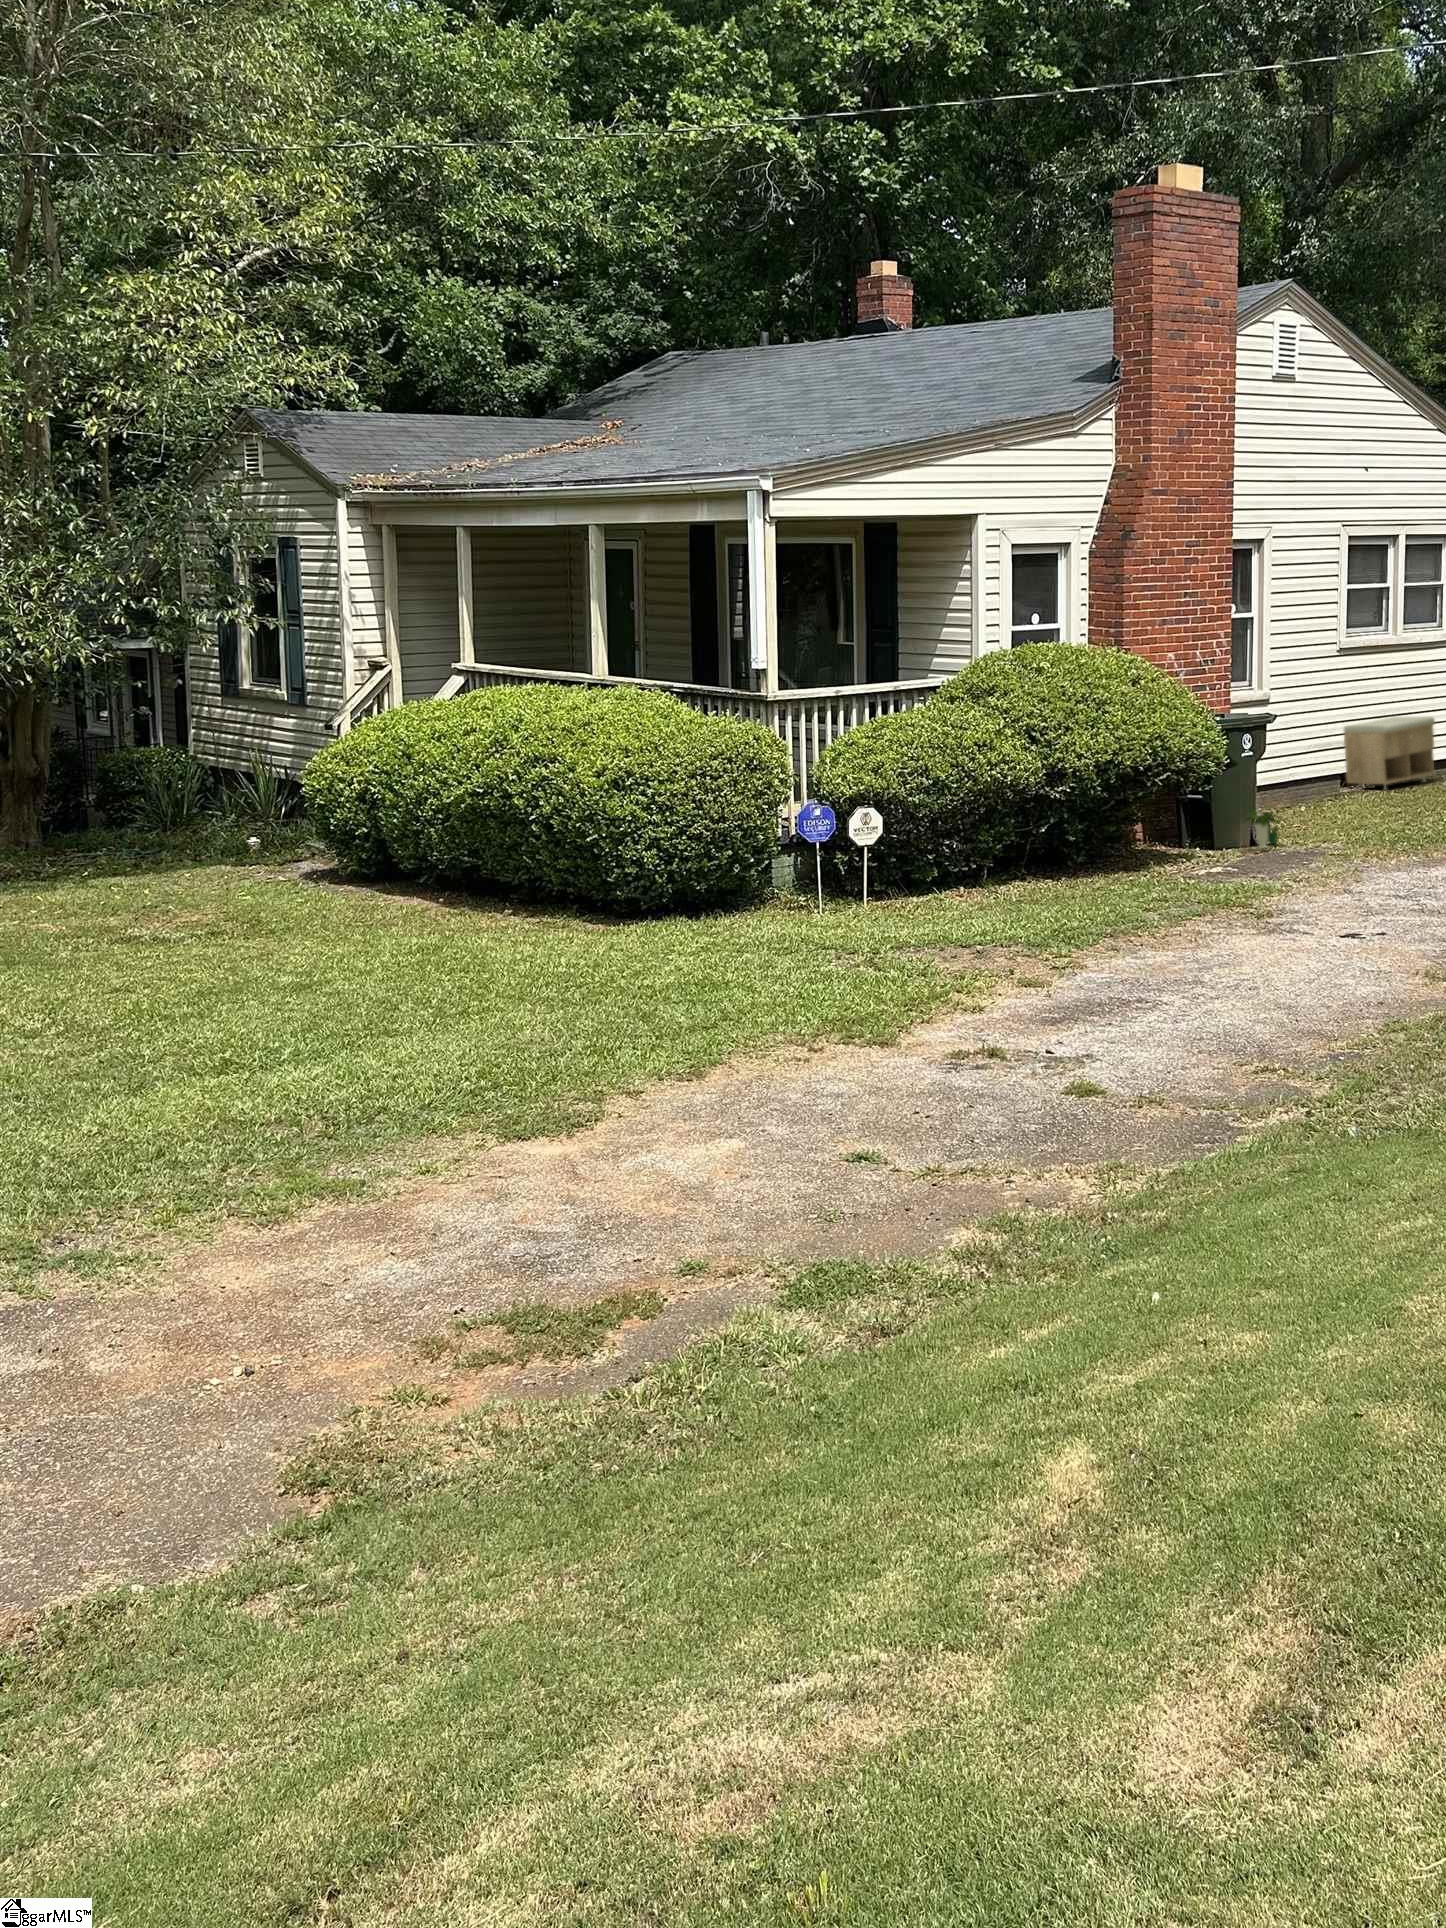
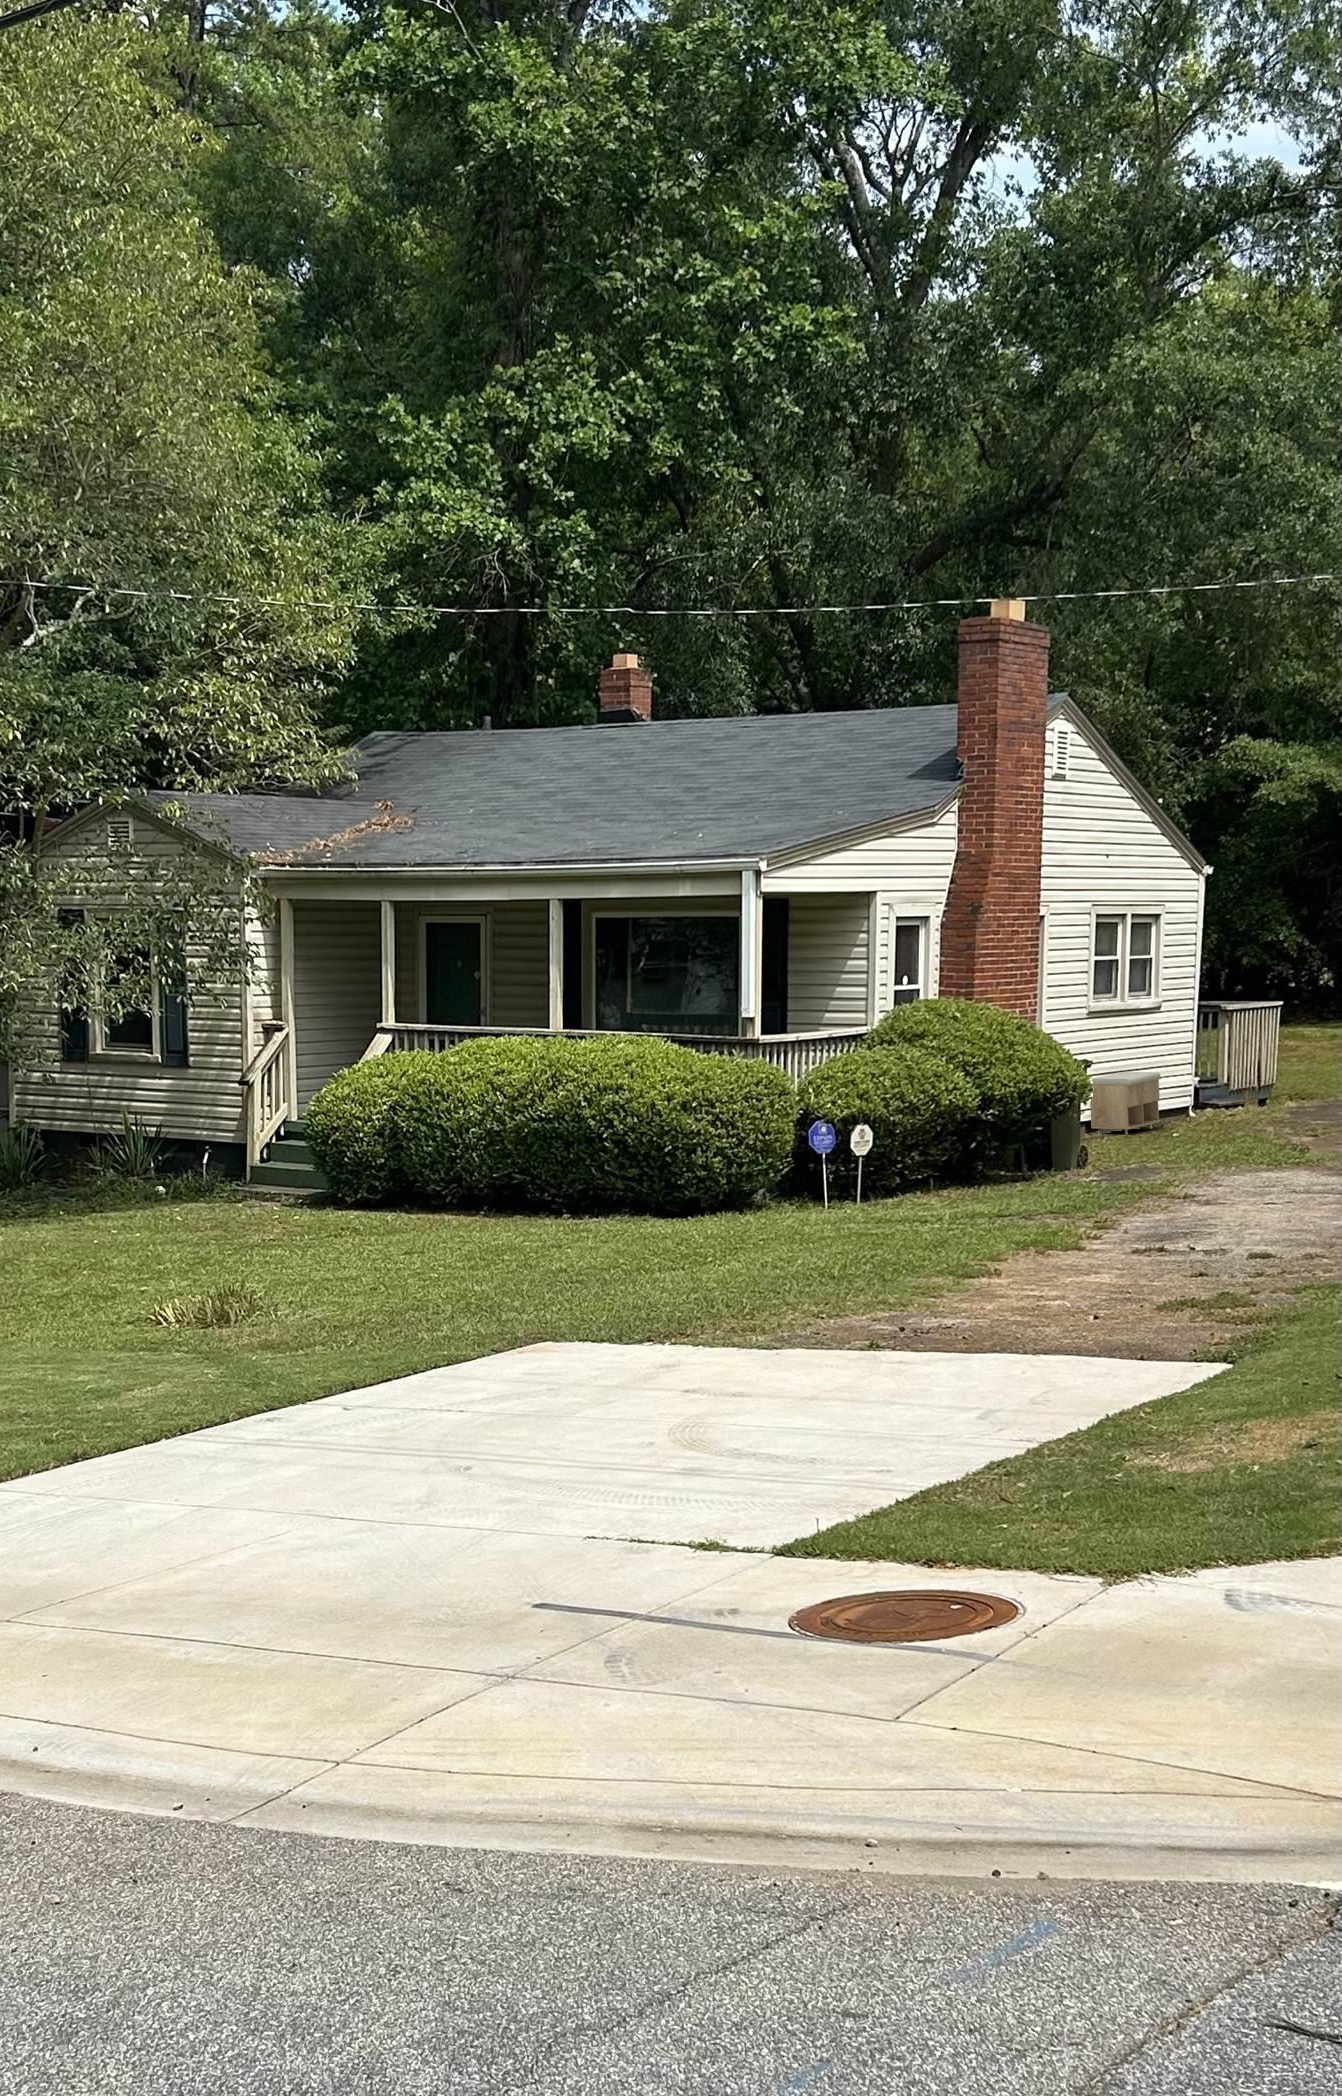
potted plant: present [1245,807,1279,849] -> none [1081,1140,1118,1174]

